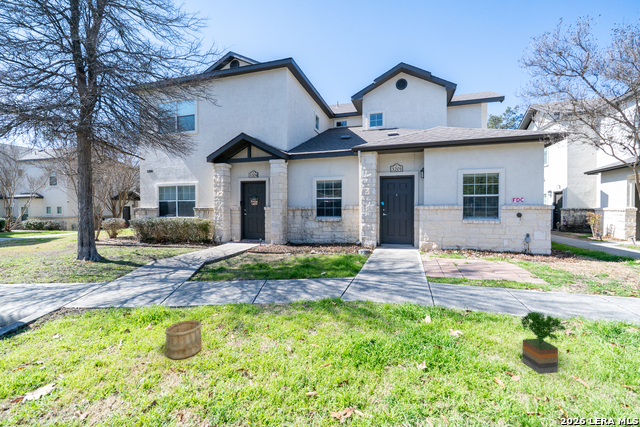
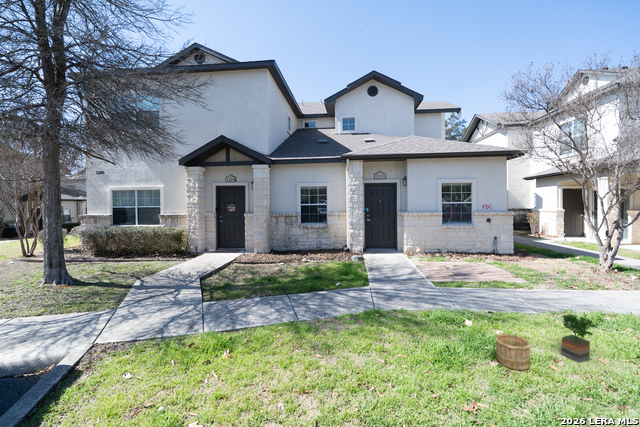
wooden bucket: present [165,320,202,359] -> present [495,334,531,370]

